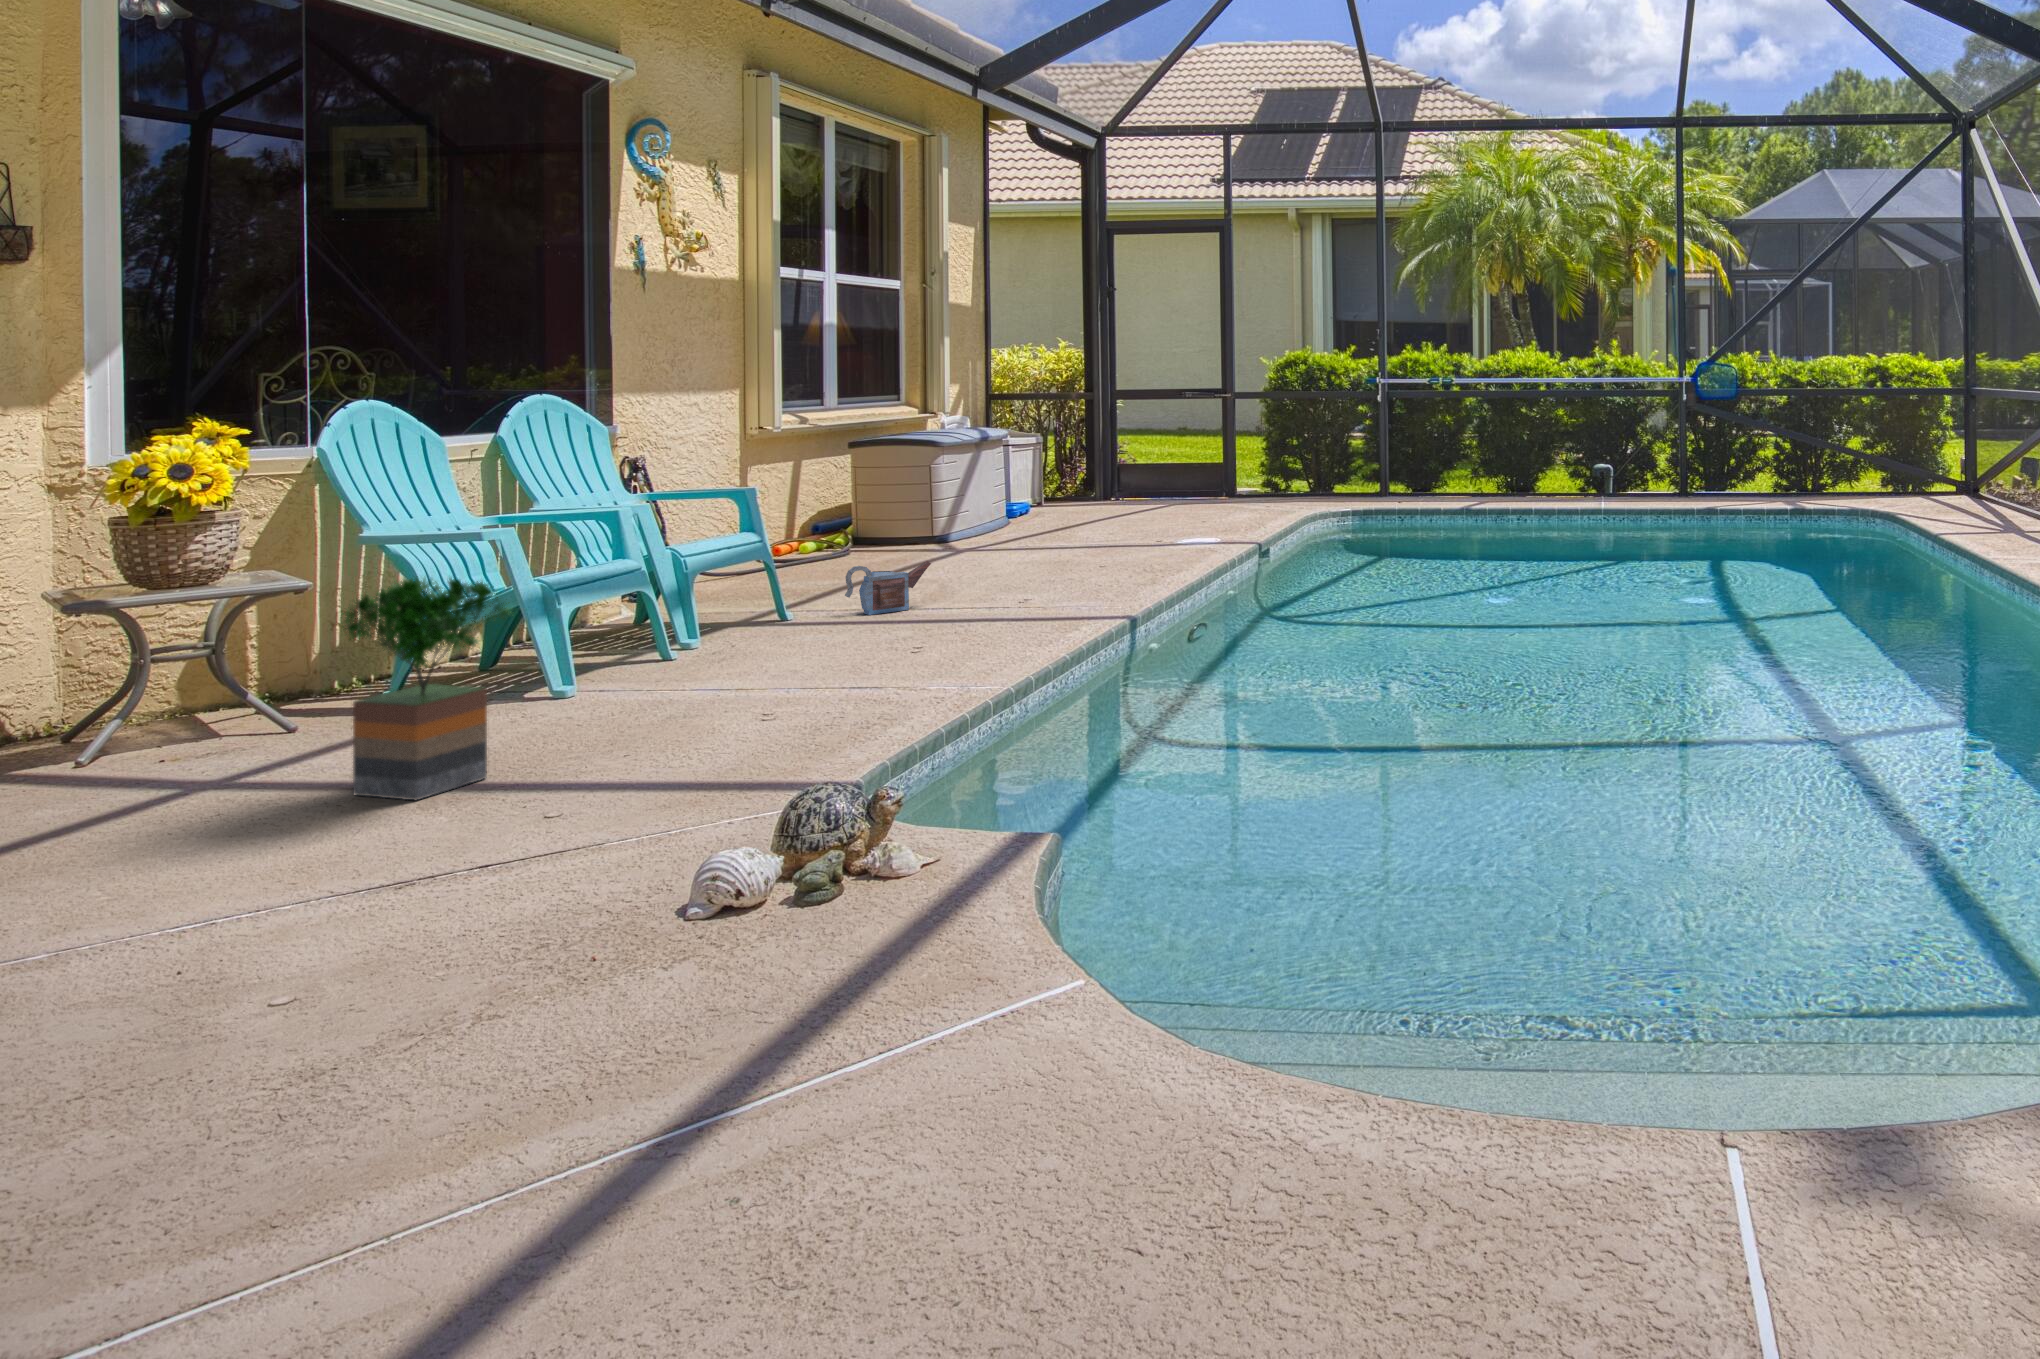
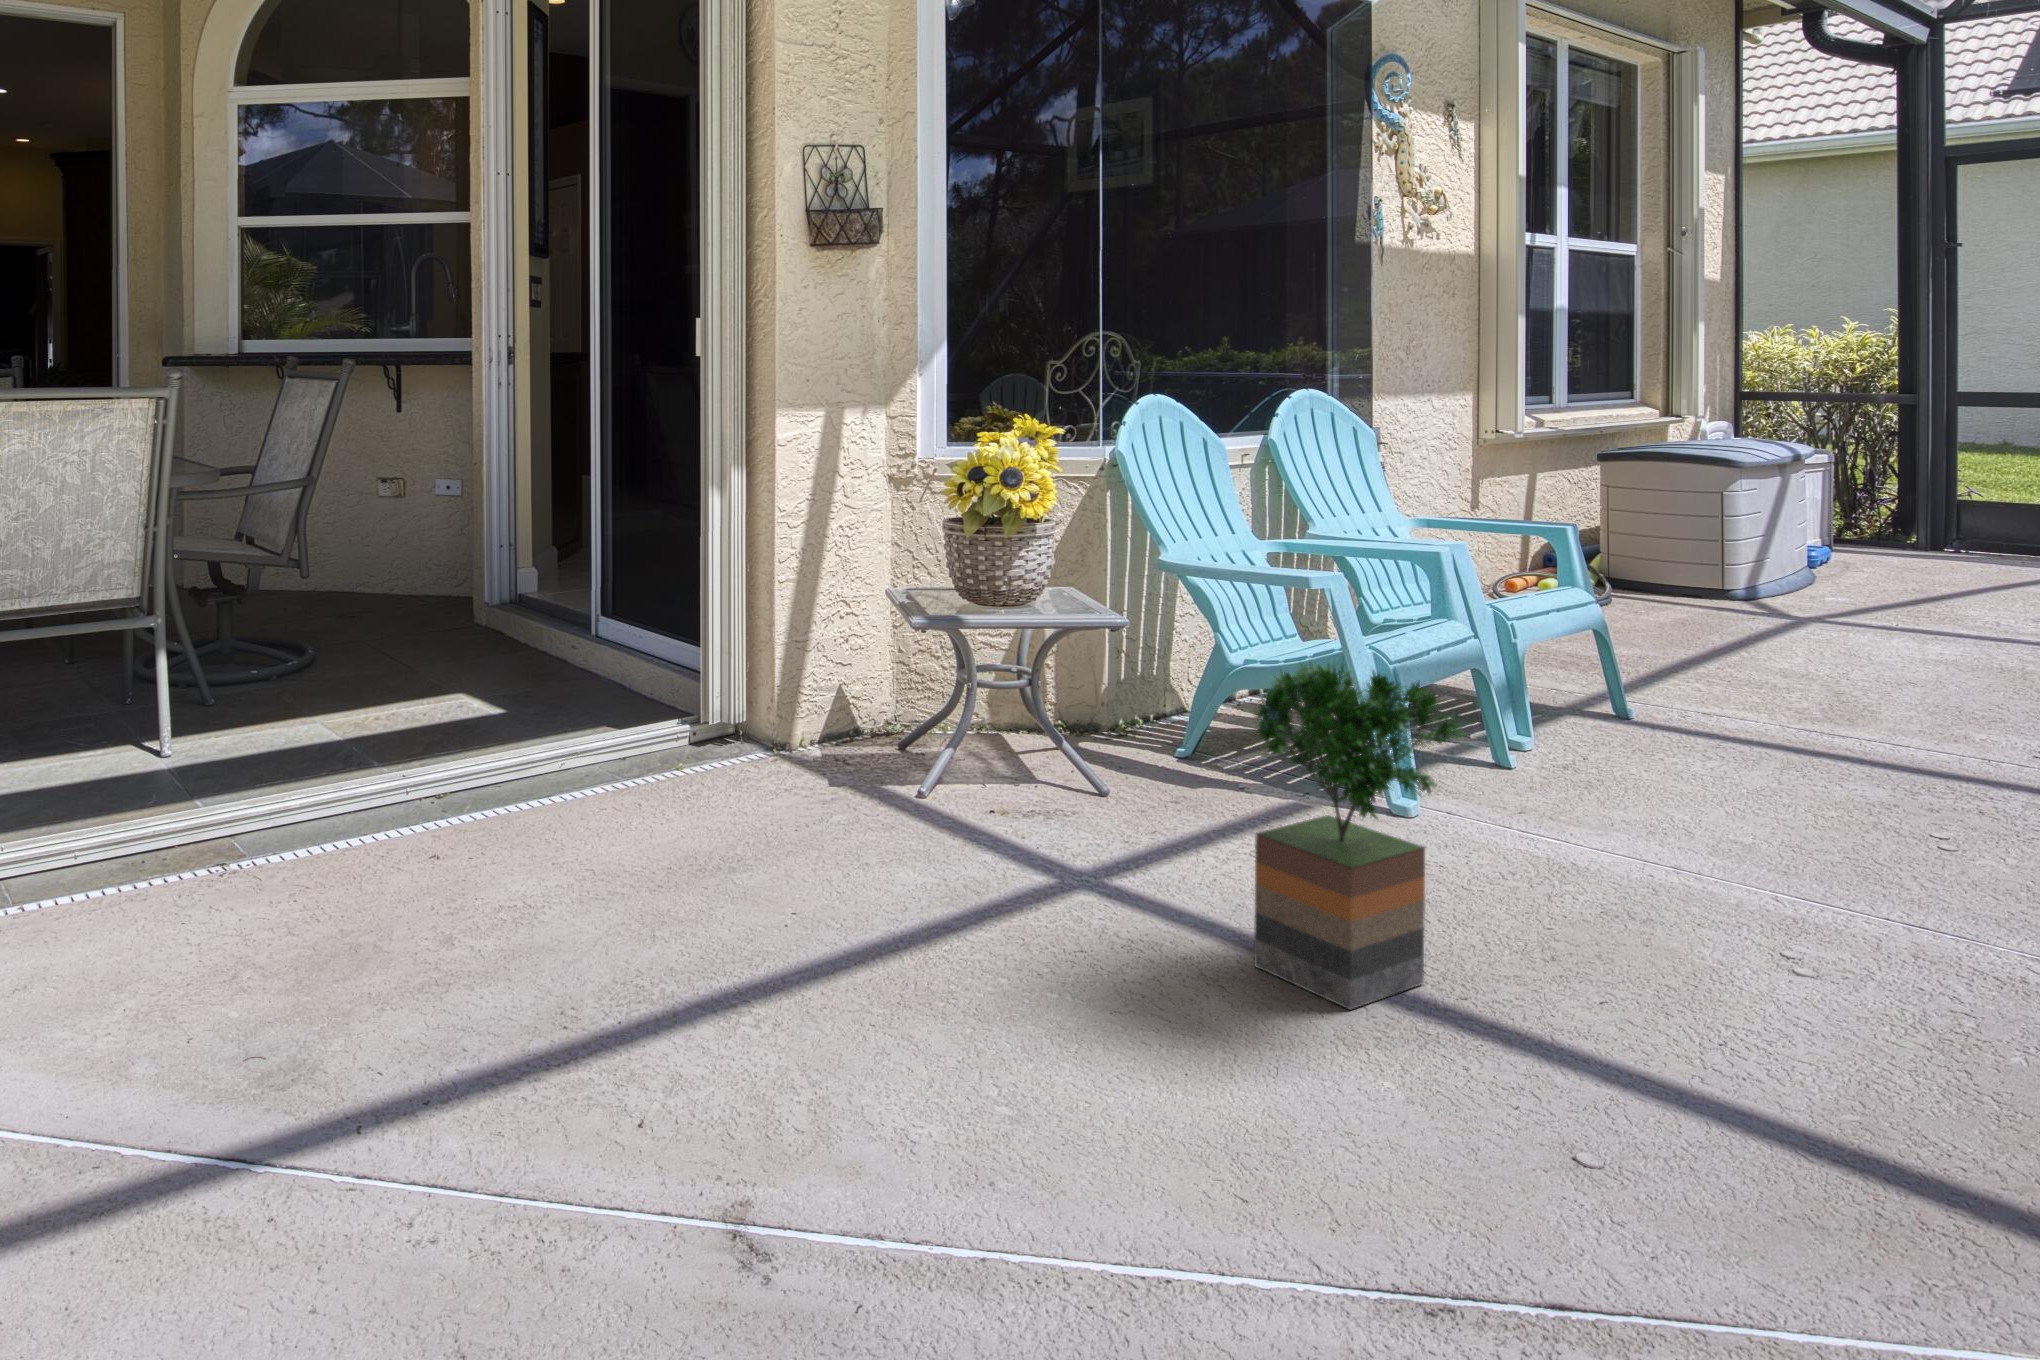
watering can: present [845,561,931,615] -> none [1712,654,1845,729]

